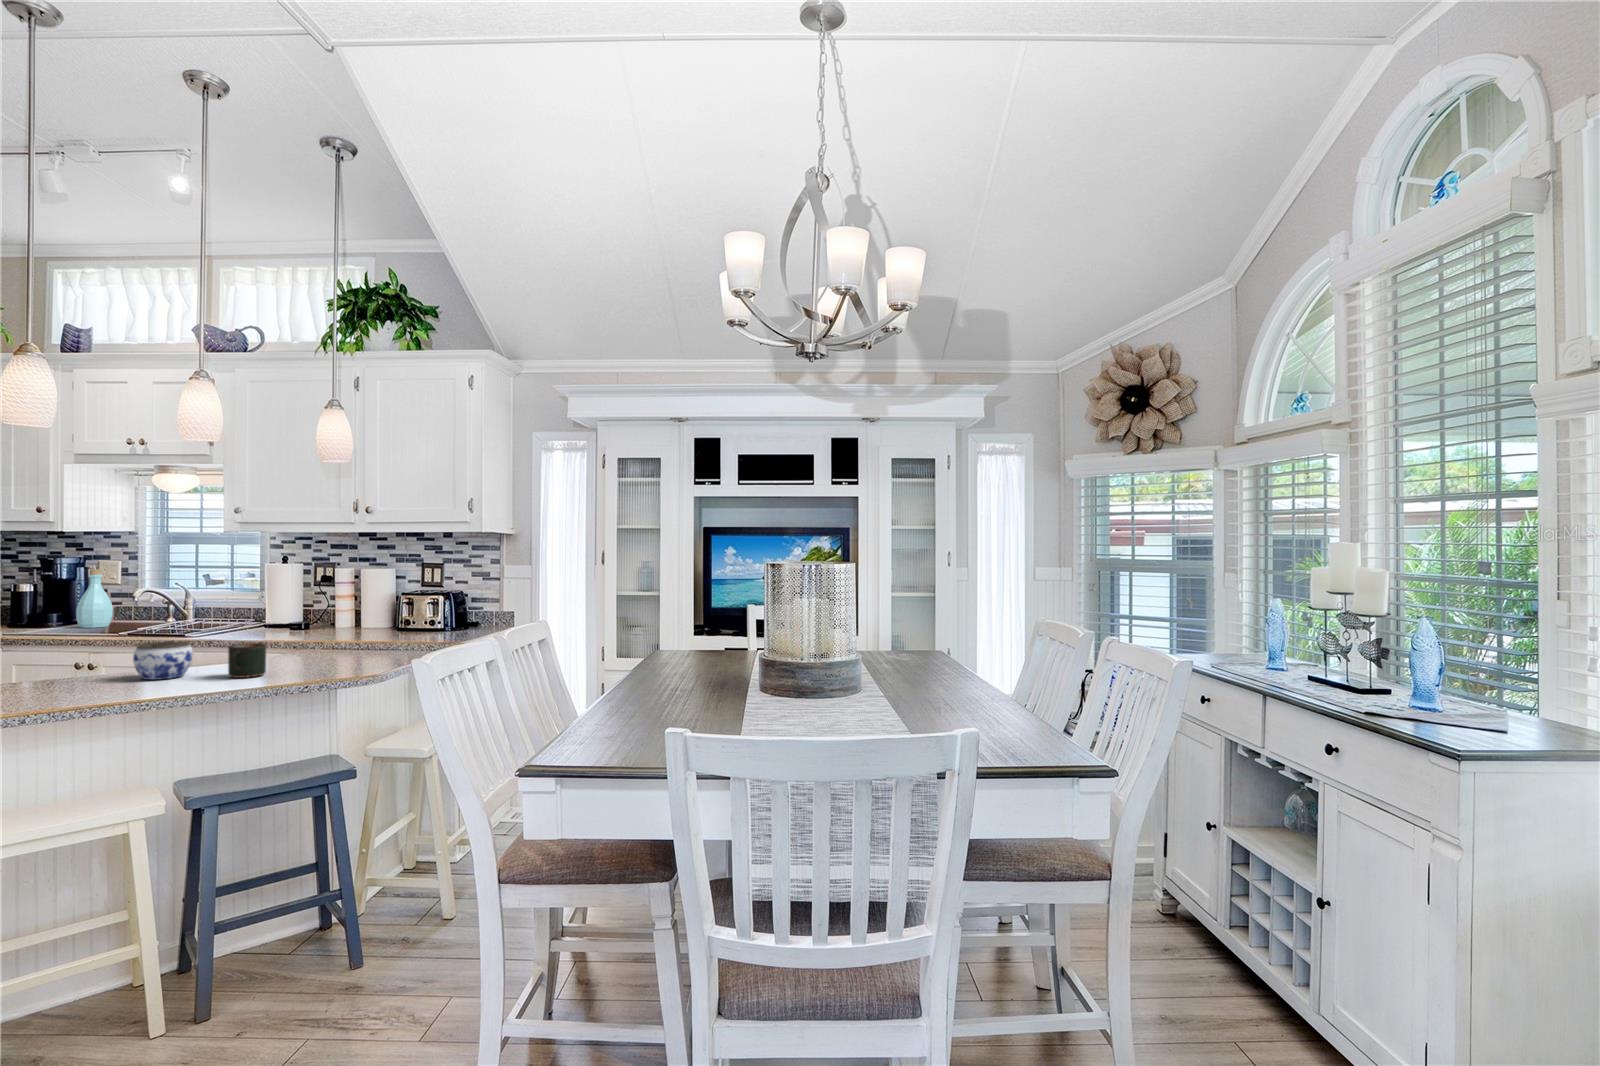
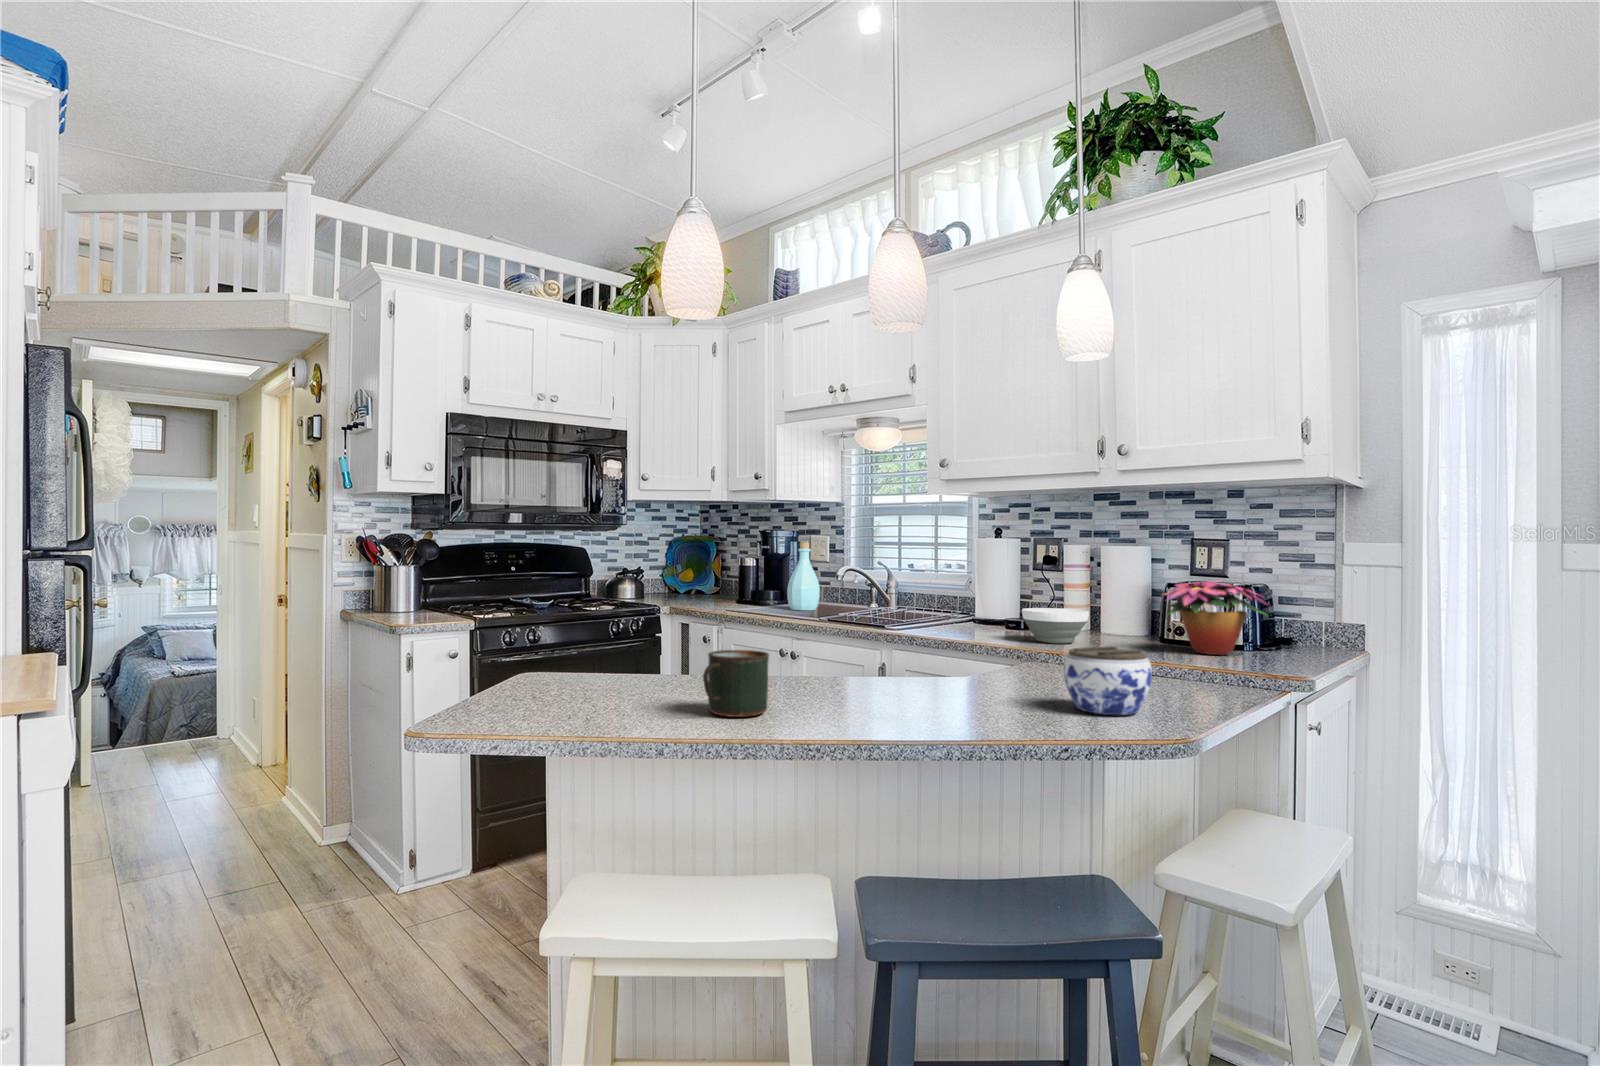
flower arrangement: none [393,590,462,634] -> present [1164,581,1268,655]
bowl: none [300,613,349,636] -> present [1022,608,1089,643]
jar: present [133,641,193,680] -> present [1064,646,1152,715]
mug: present [228,643,266,678] -> present [703,650,769,717]

